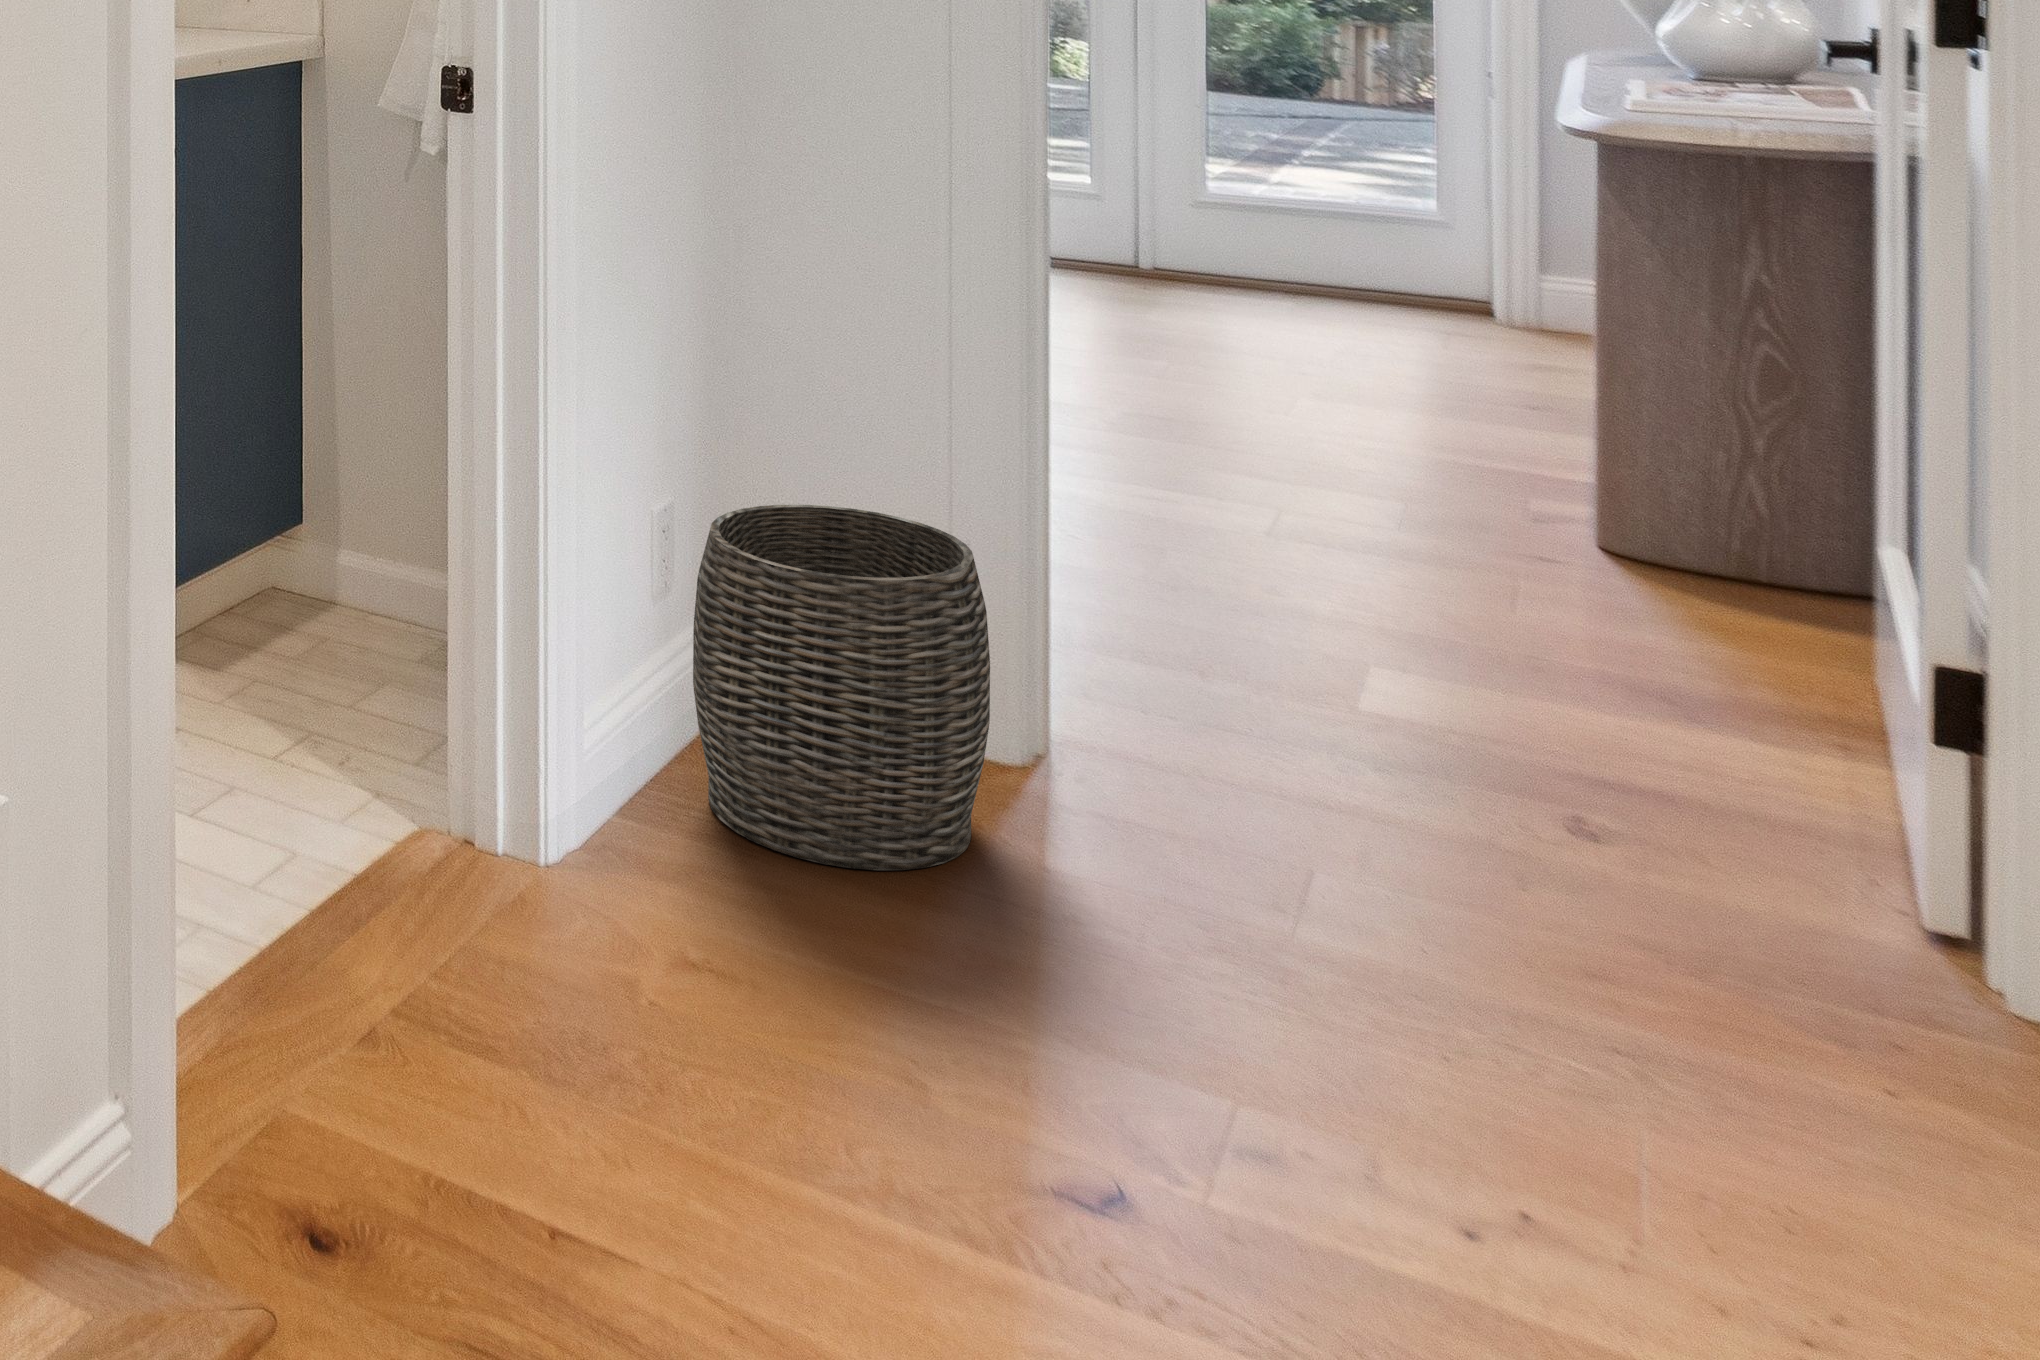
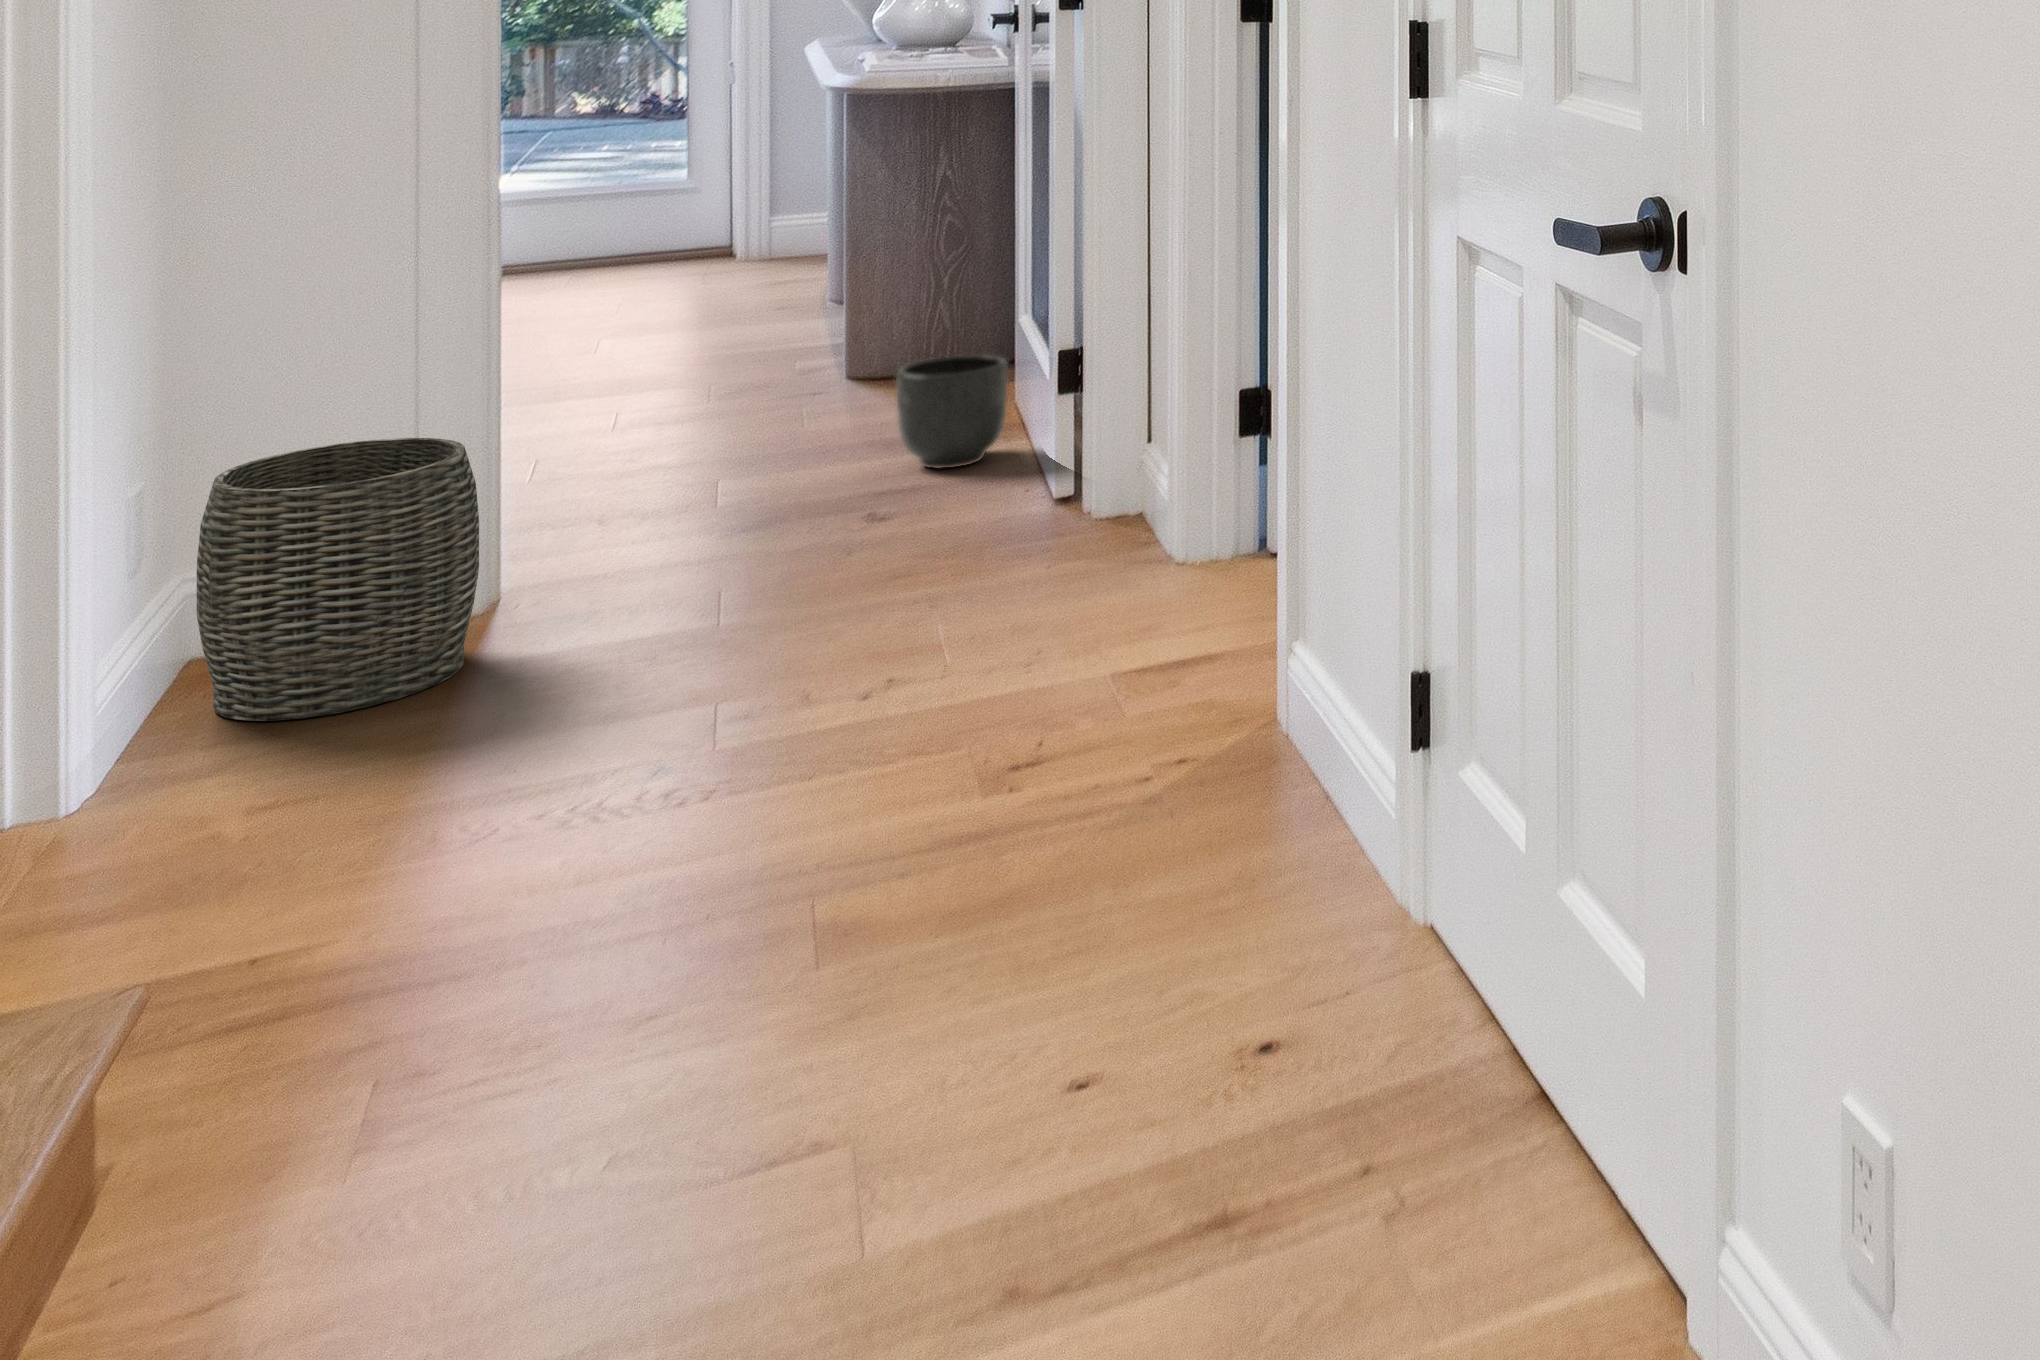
planter: none [1640,576,1843,772] -> present [896,355,1008,469]

